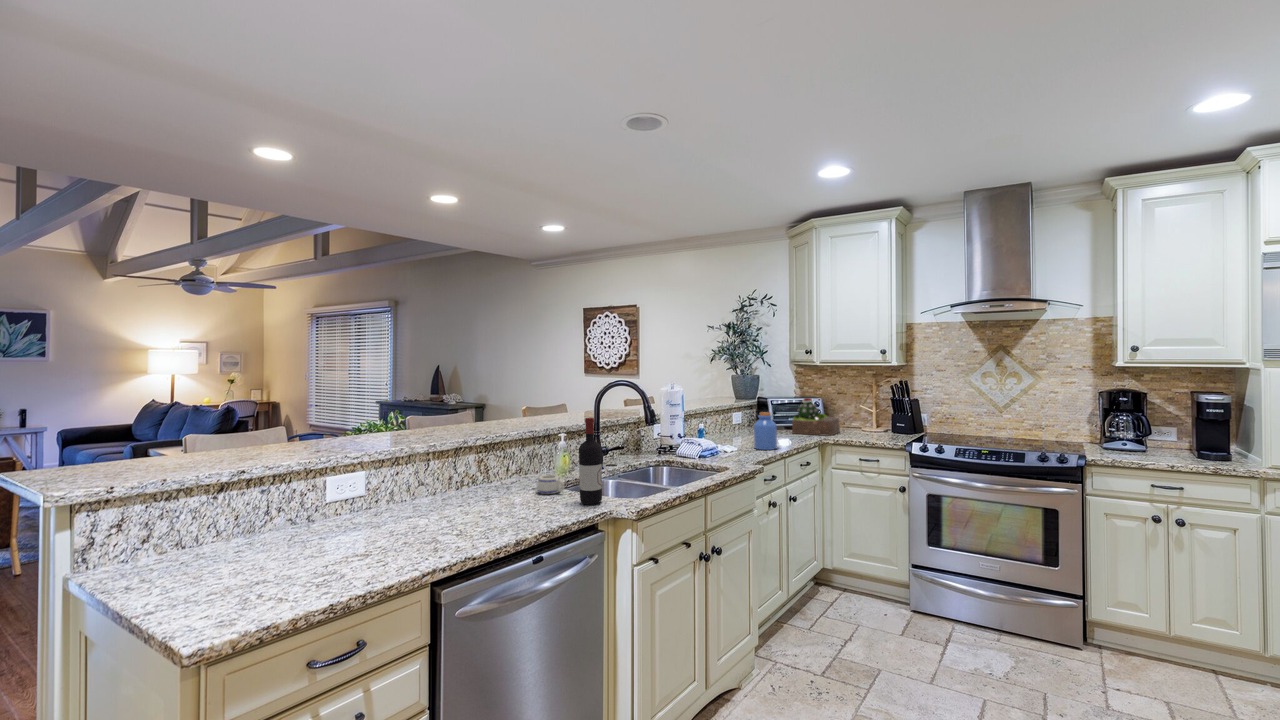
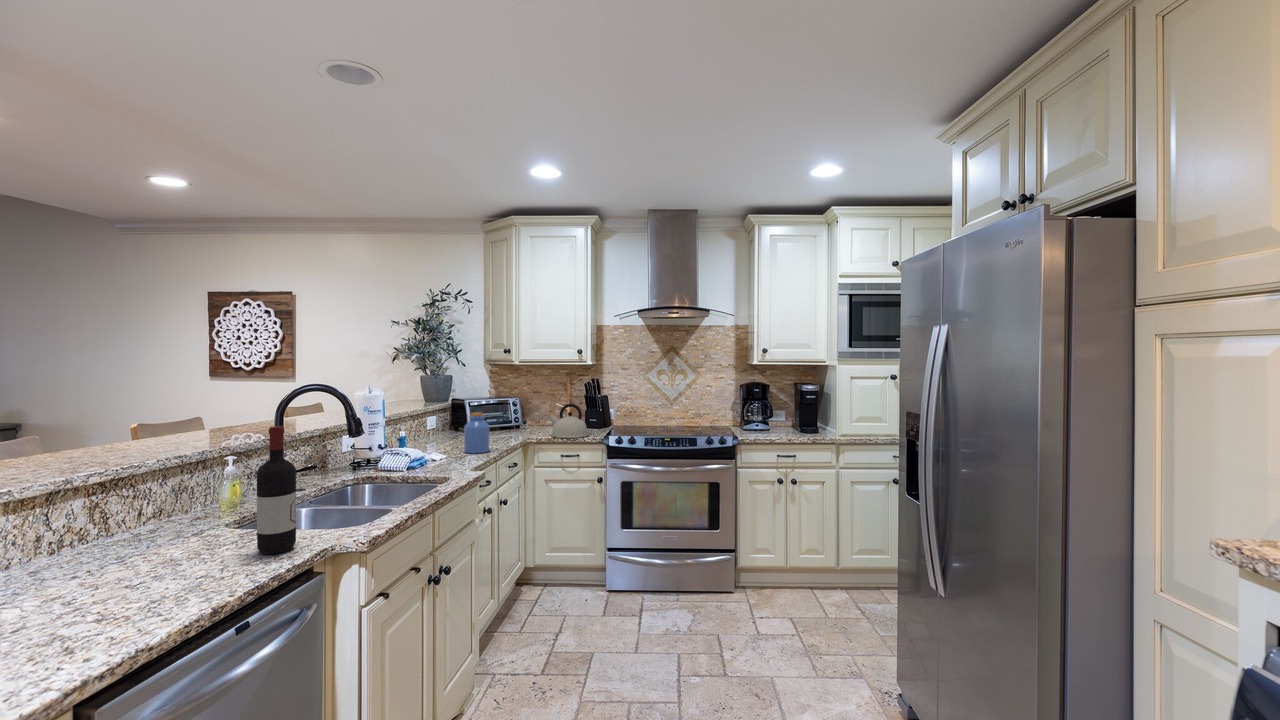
succulent plant: present [792,398,840,435] -> none [495,397,540,434]
kettle: none [843,407,888,443] -> present [548,404,588,438]
mug: present [537,475,565,494] -> none [167,517,222,550]

